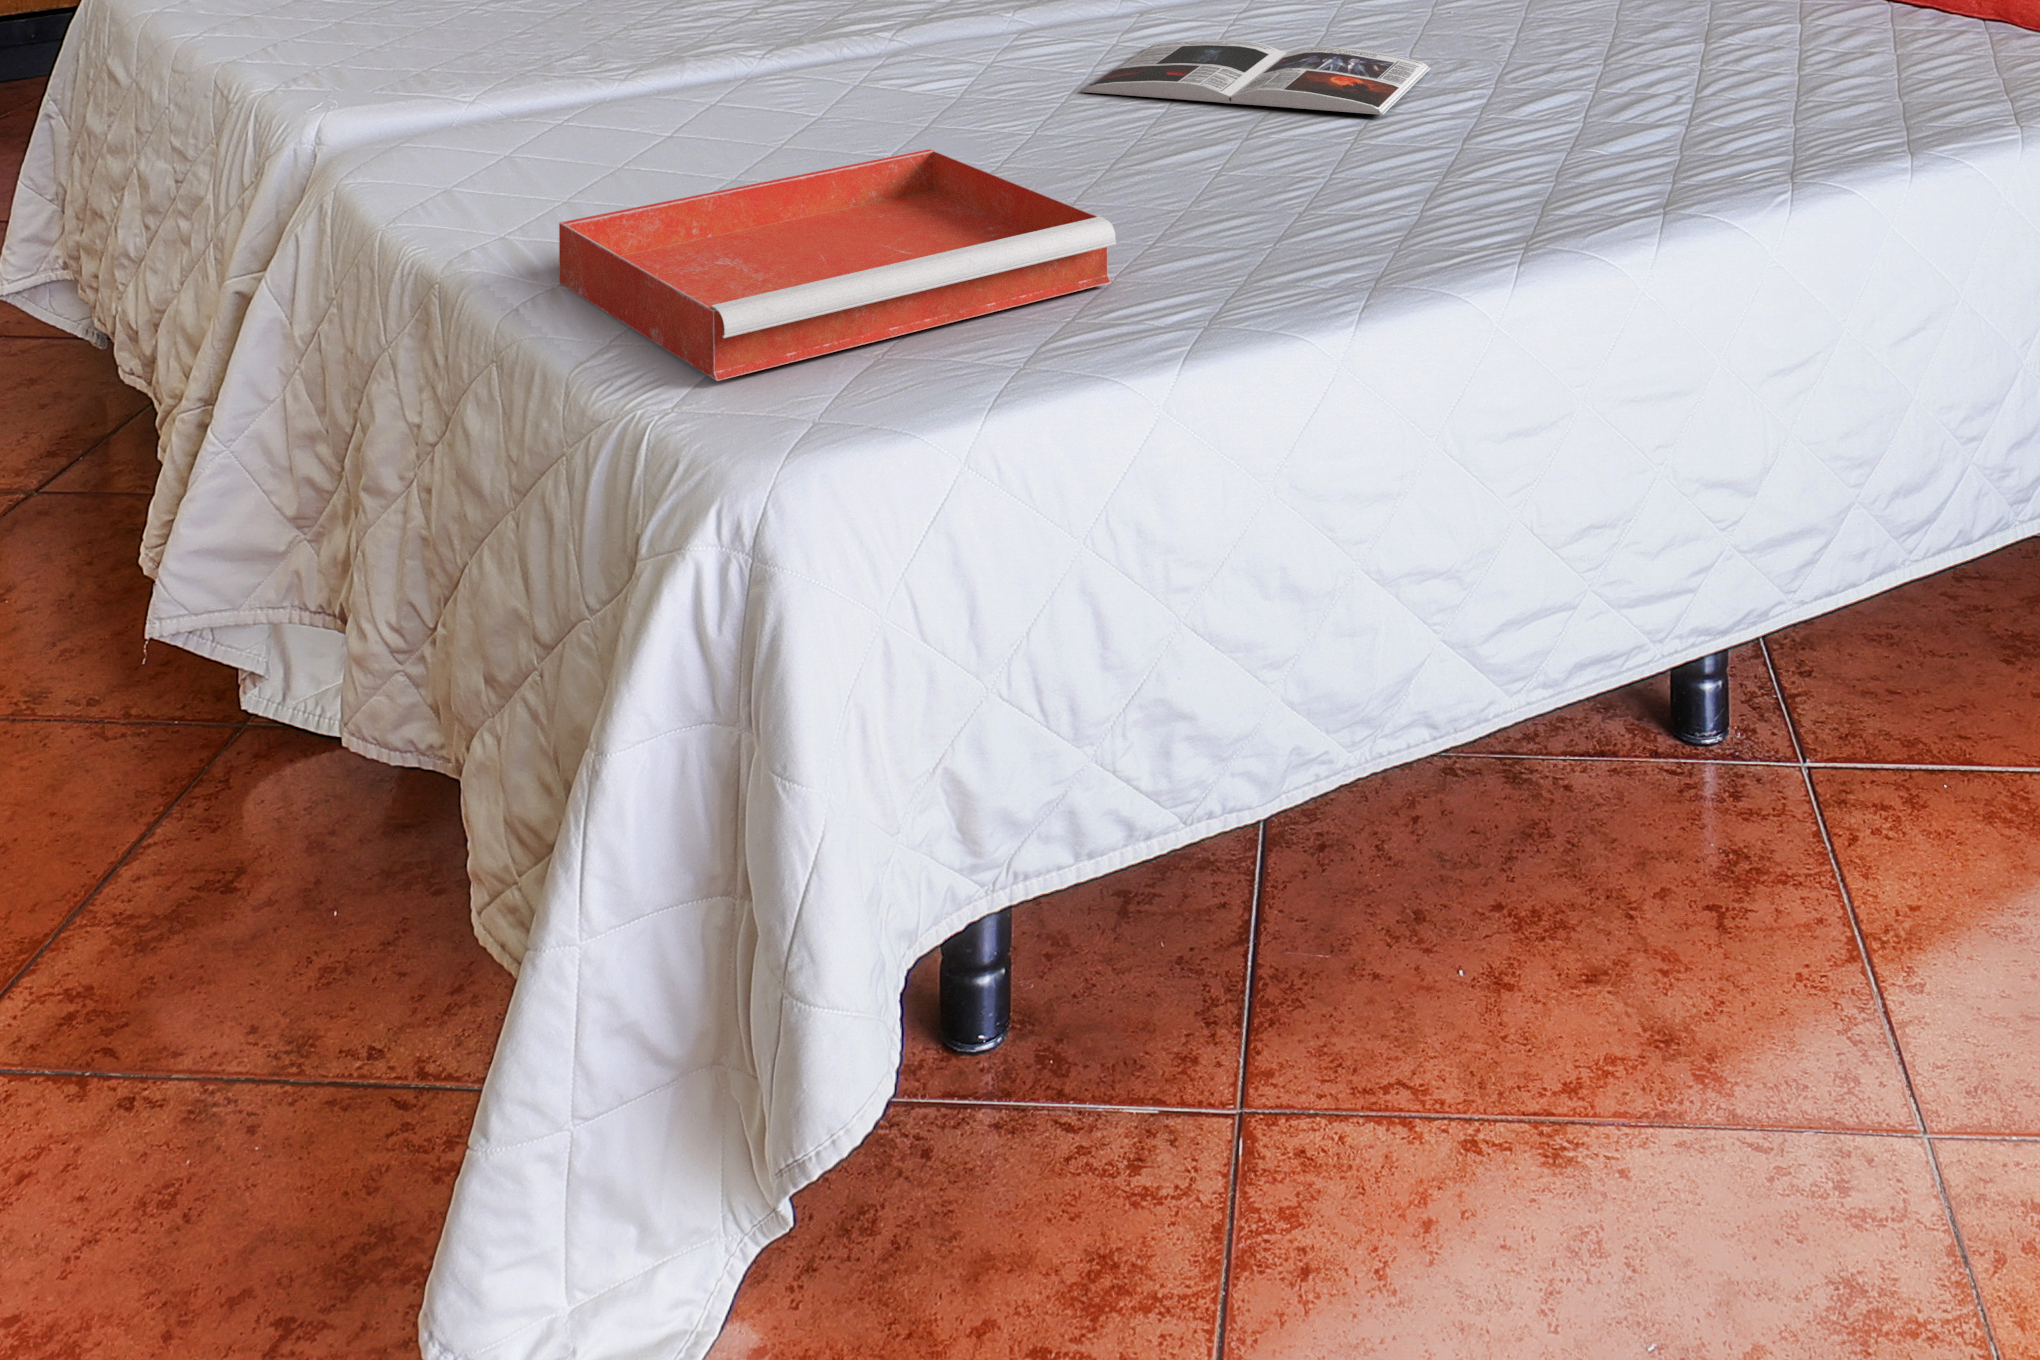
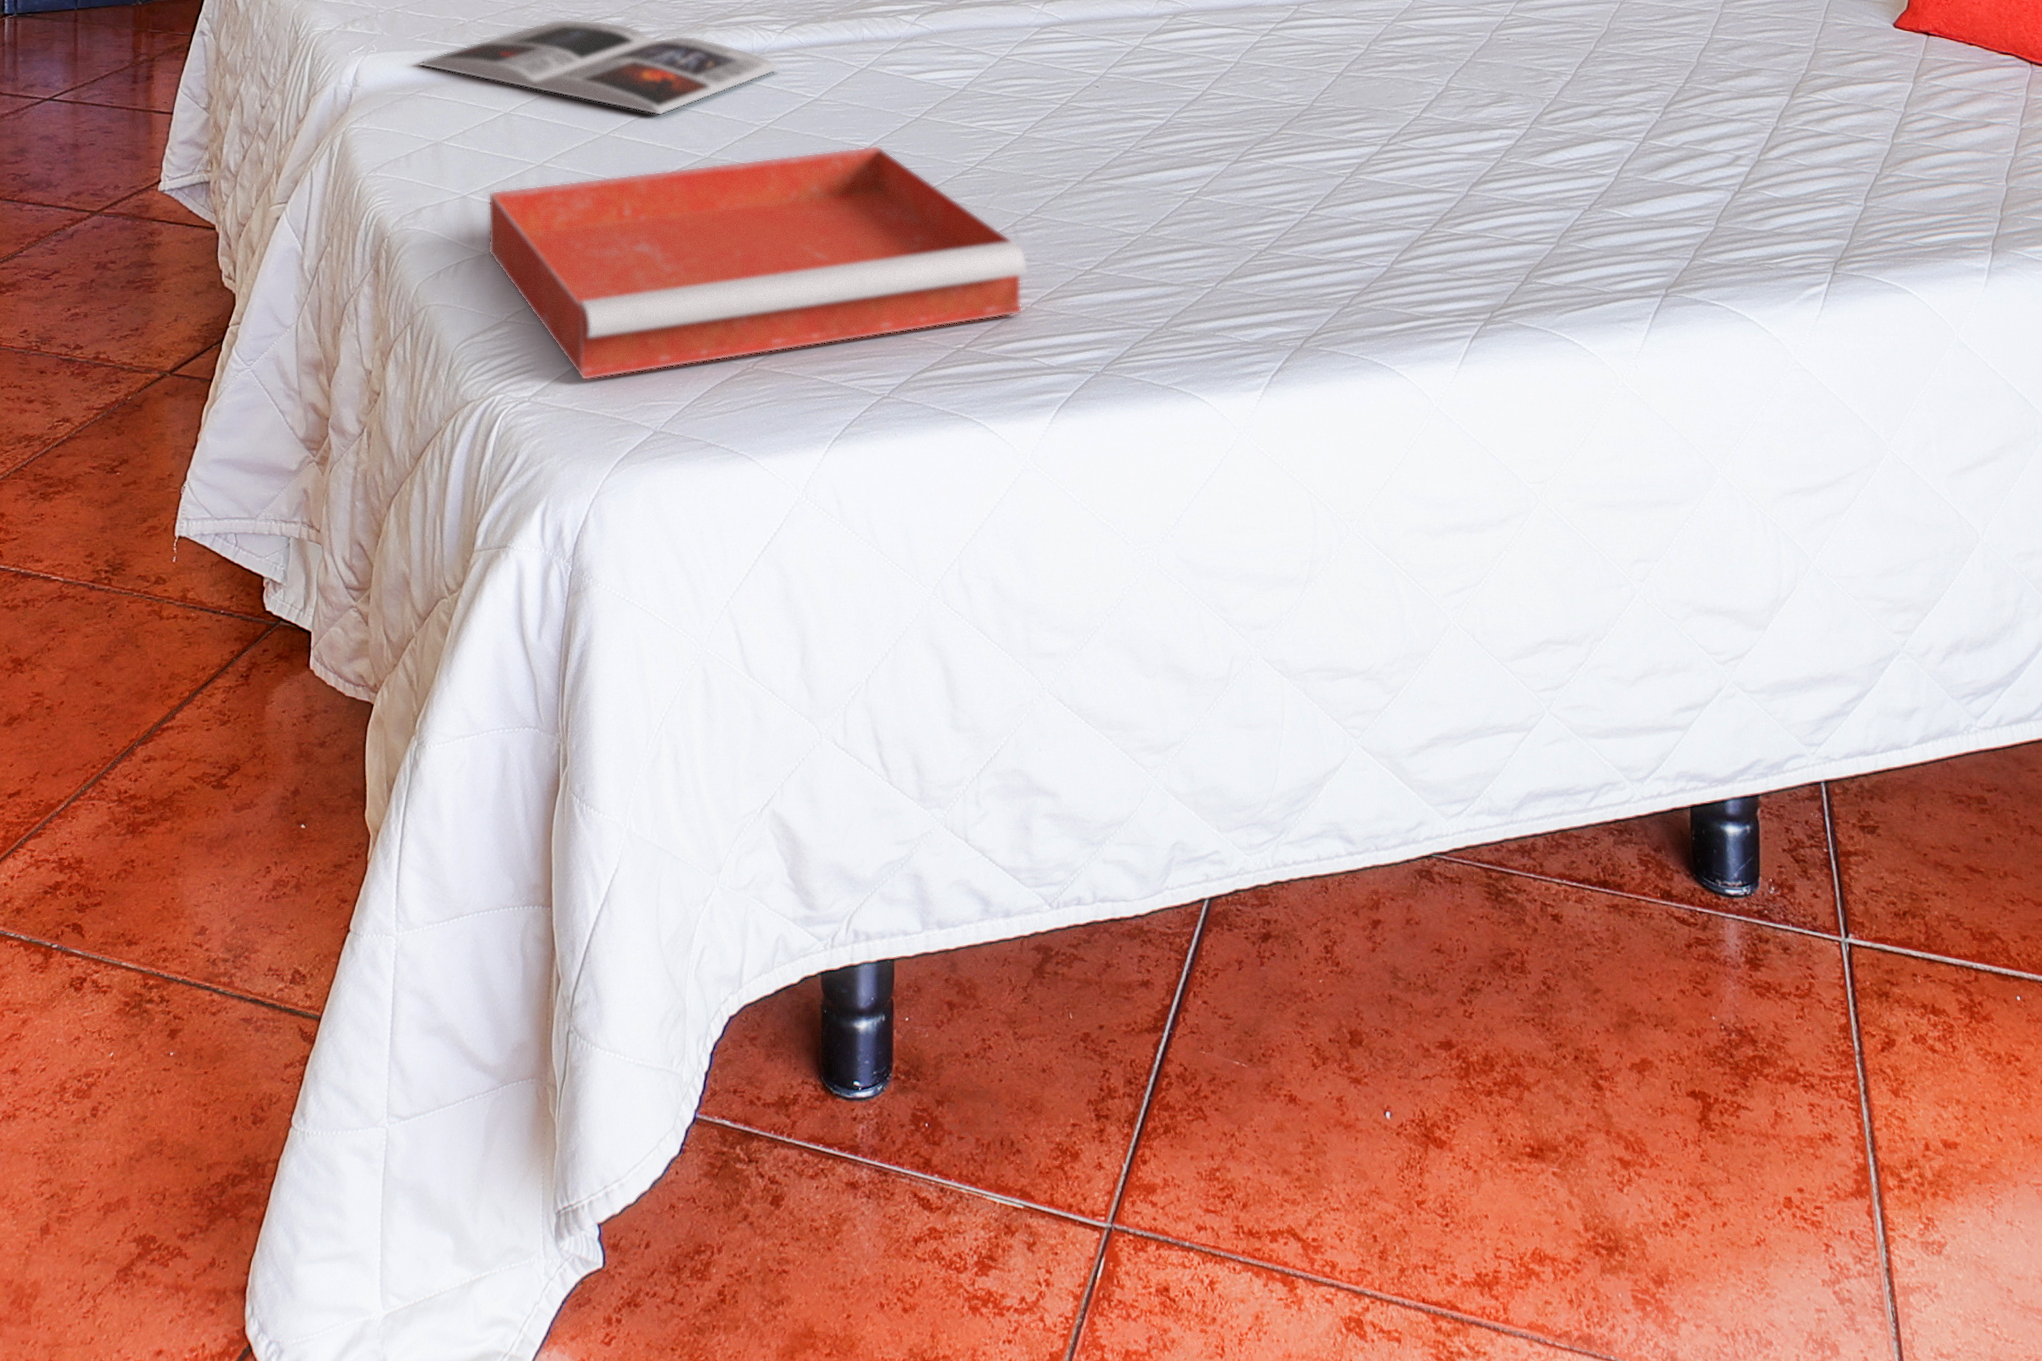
magazine: present [1083,40,1430,115] -> present [422,21,777,114]

